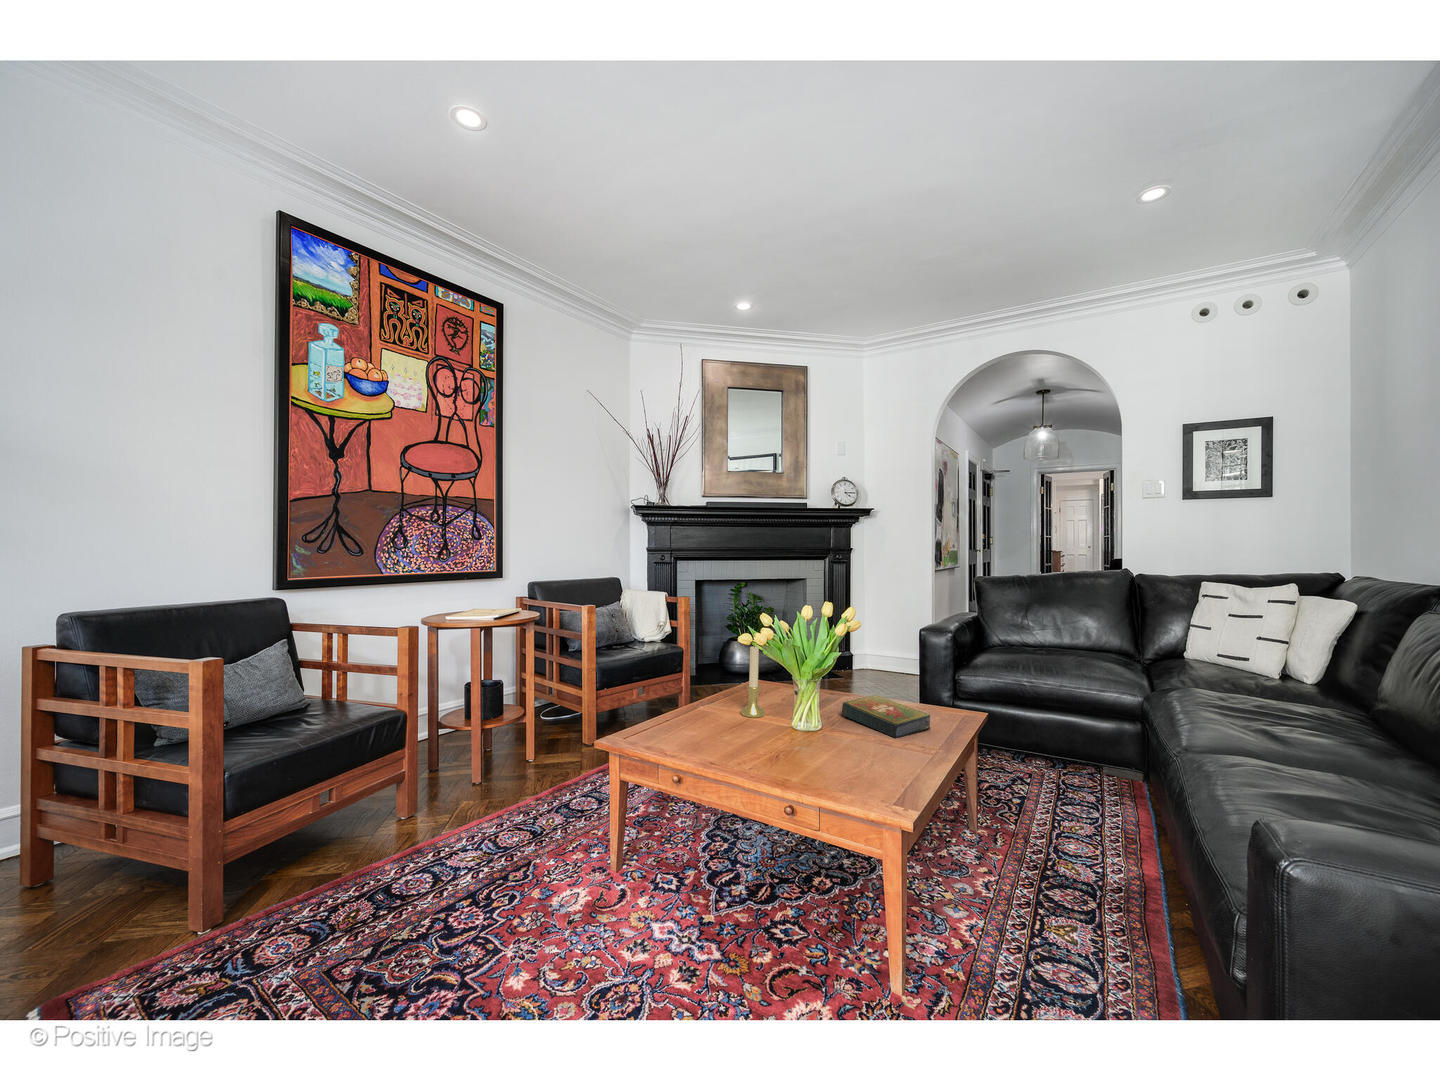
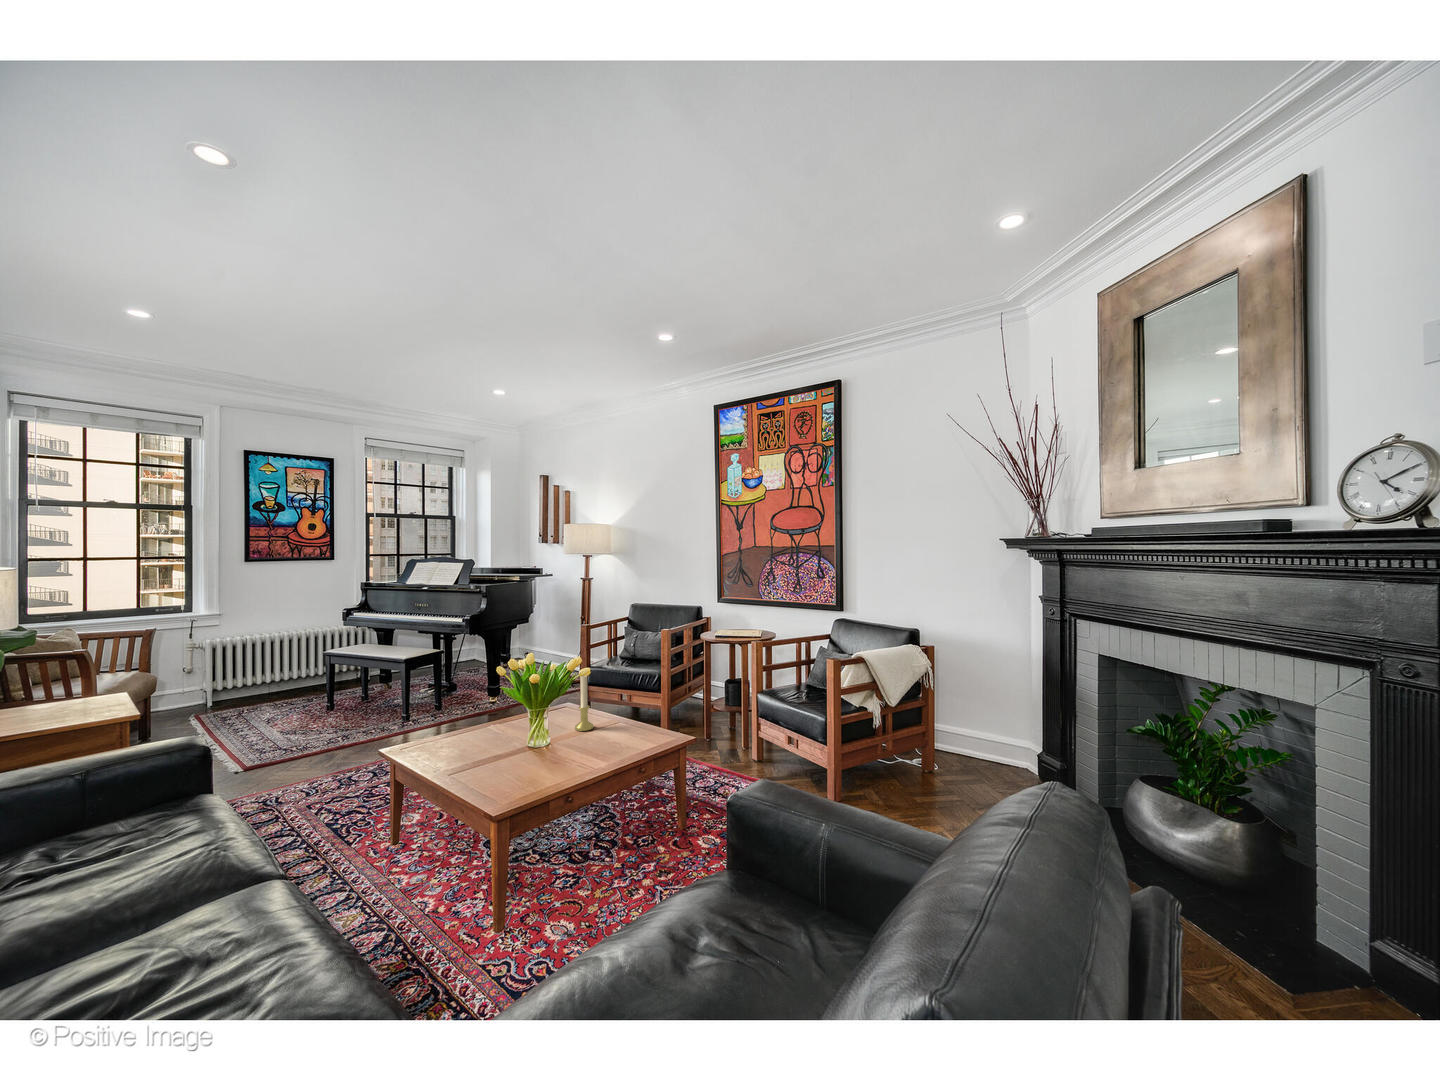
book: present [842,694,931,738] -> none [491,741,563,779]

